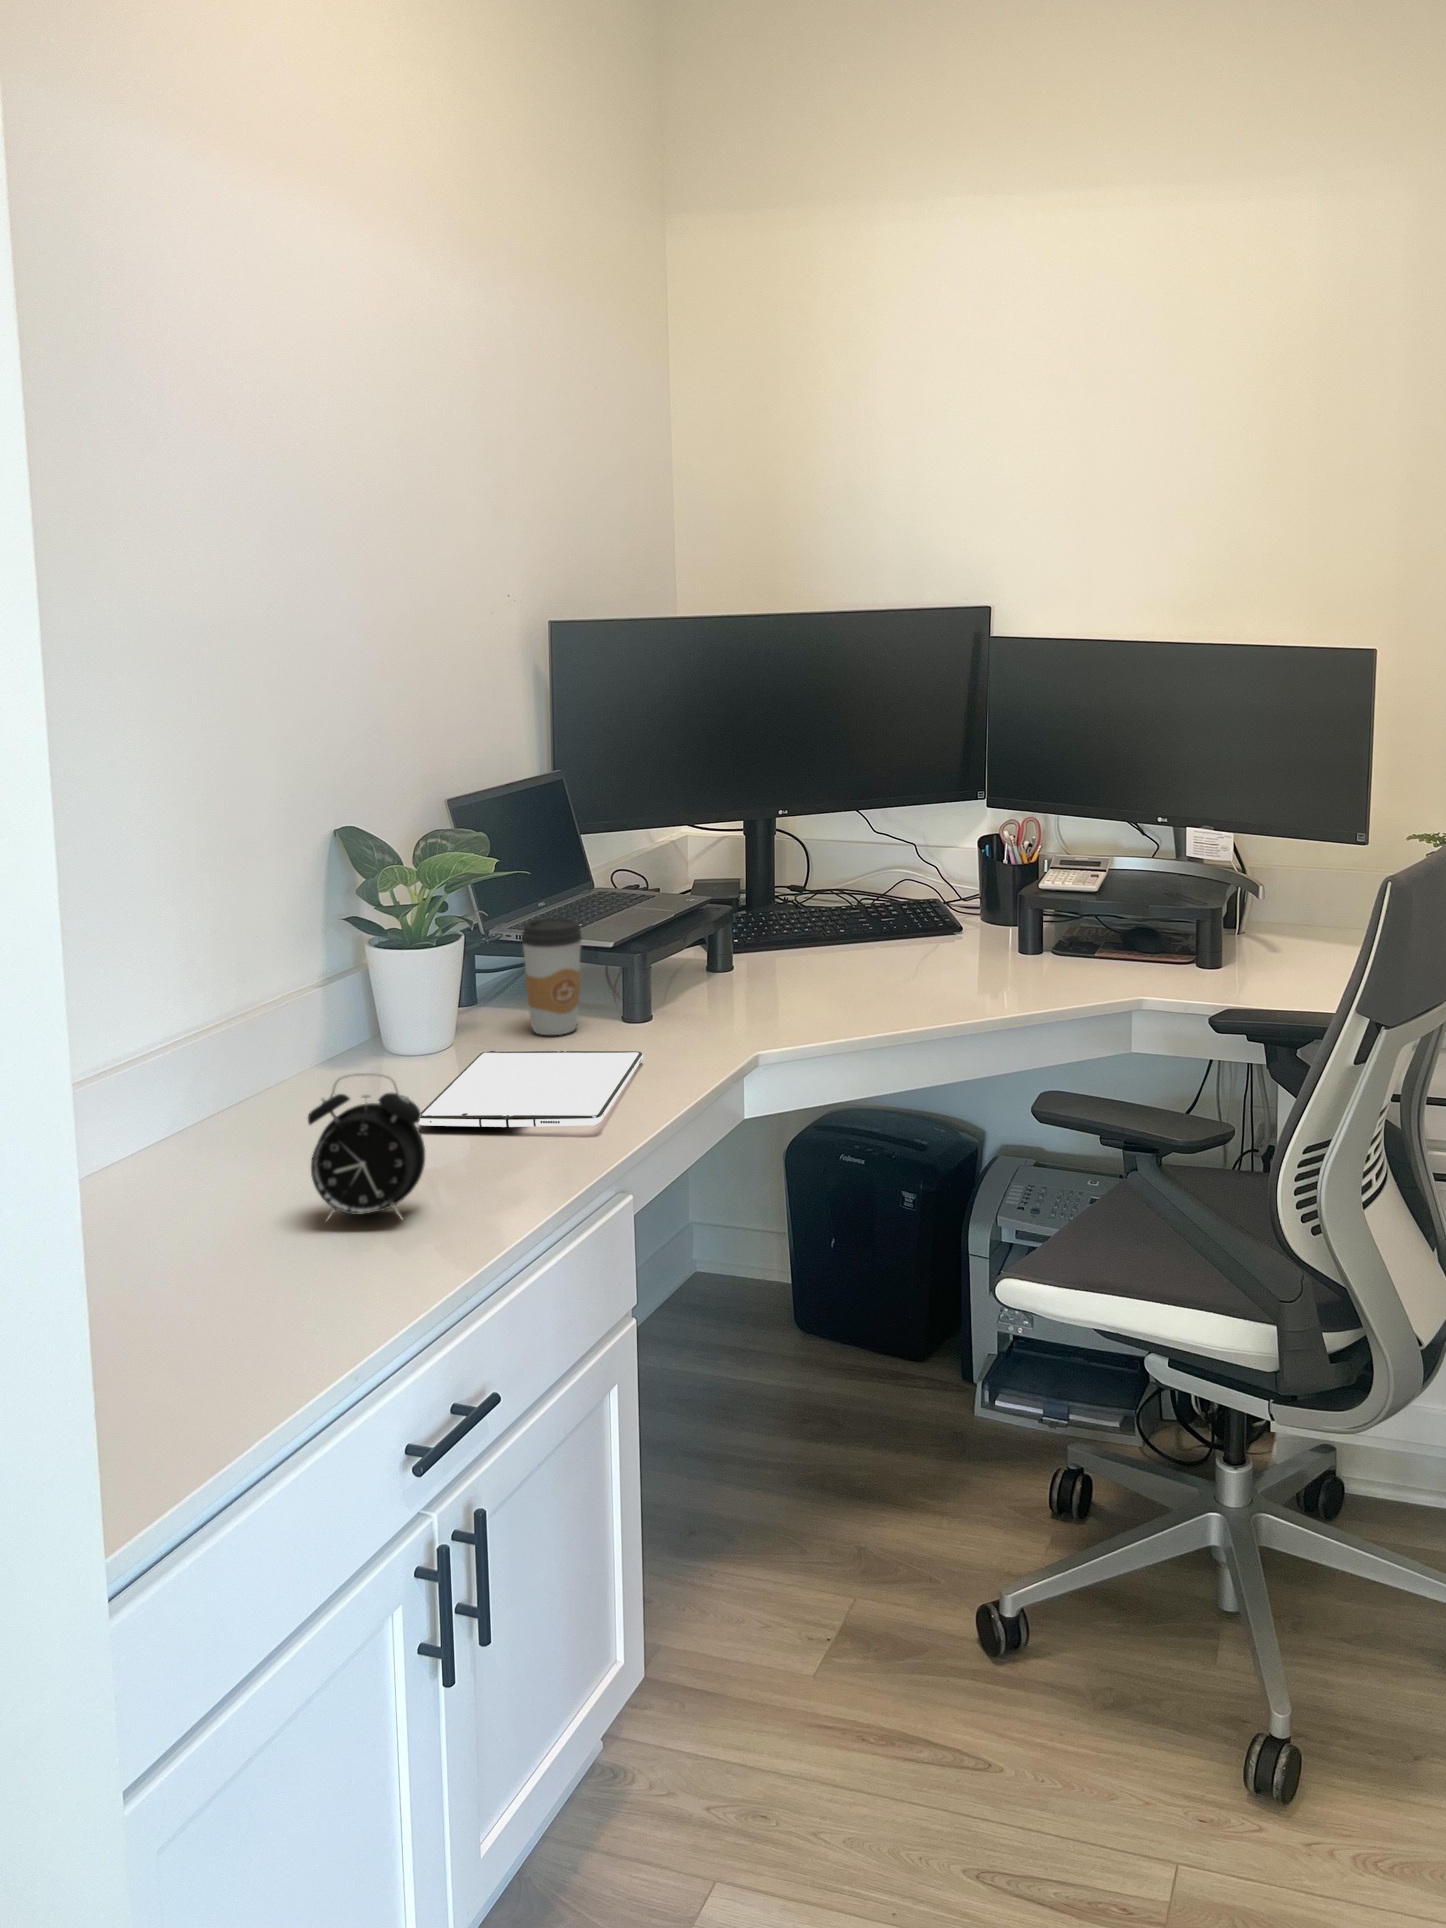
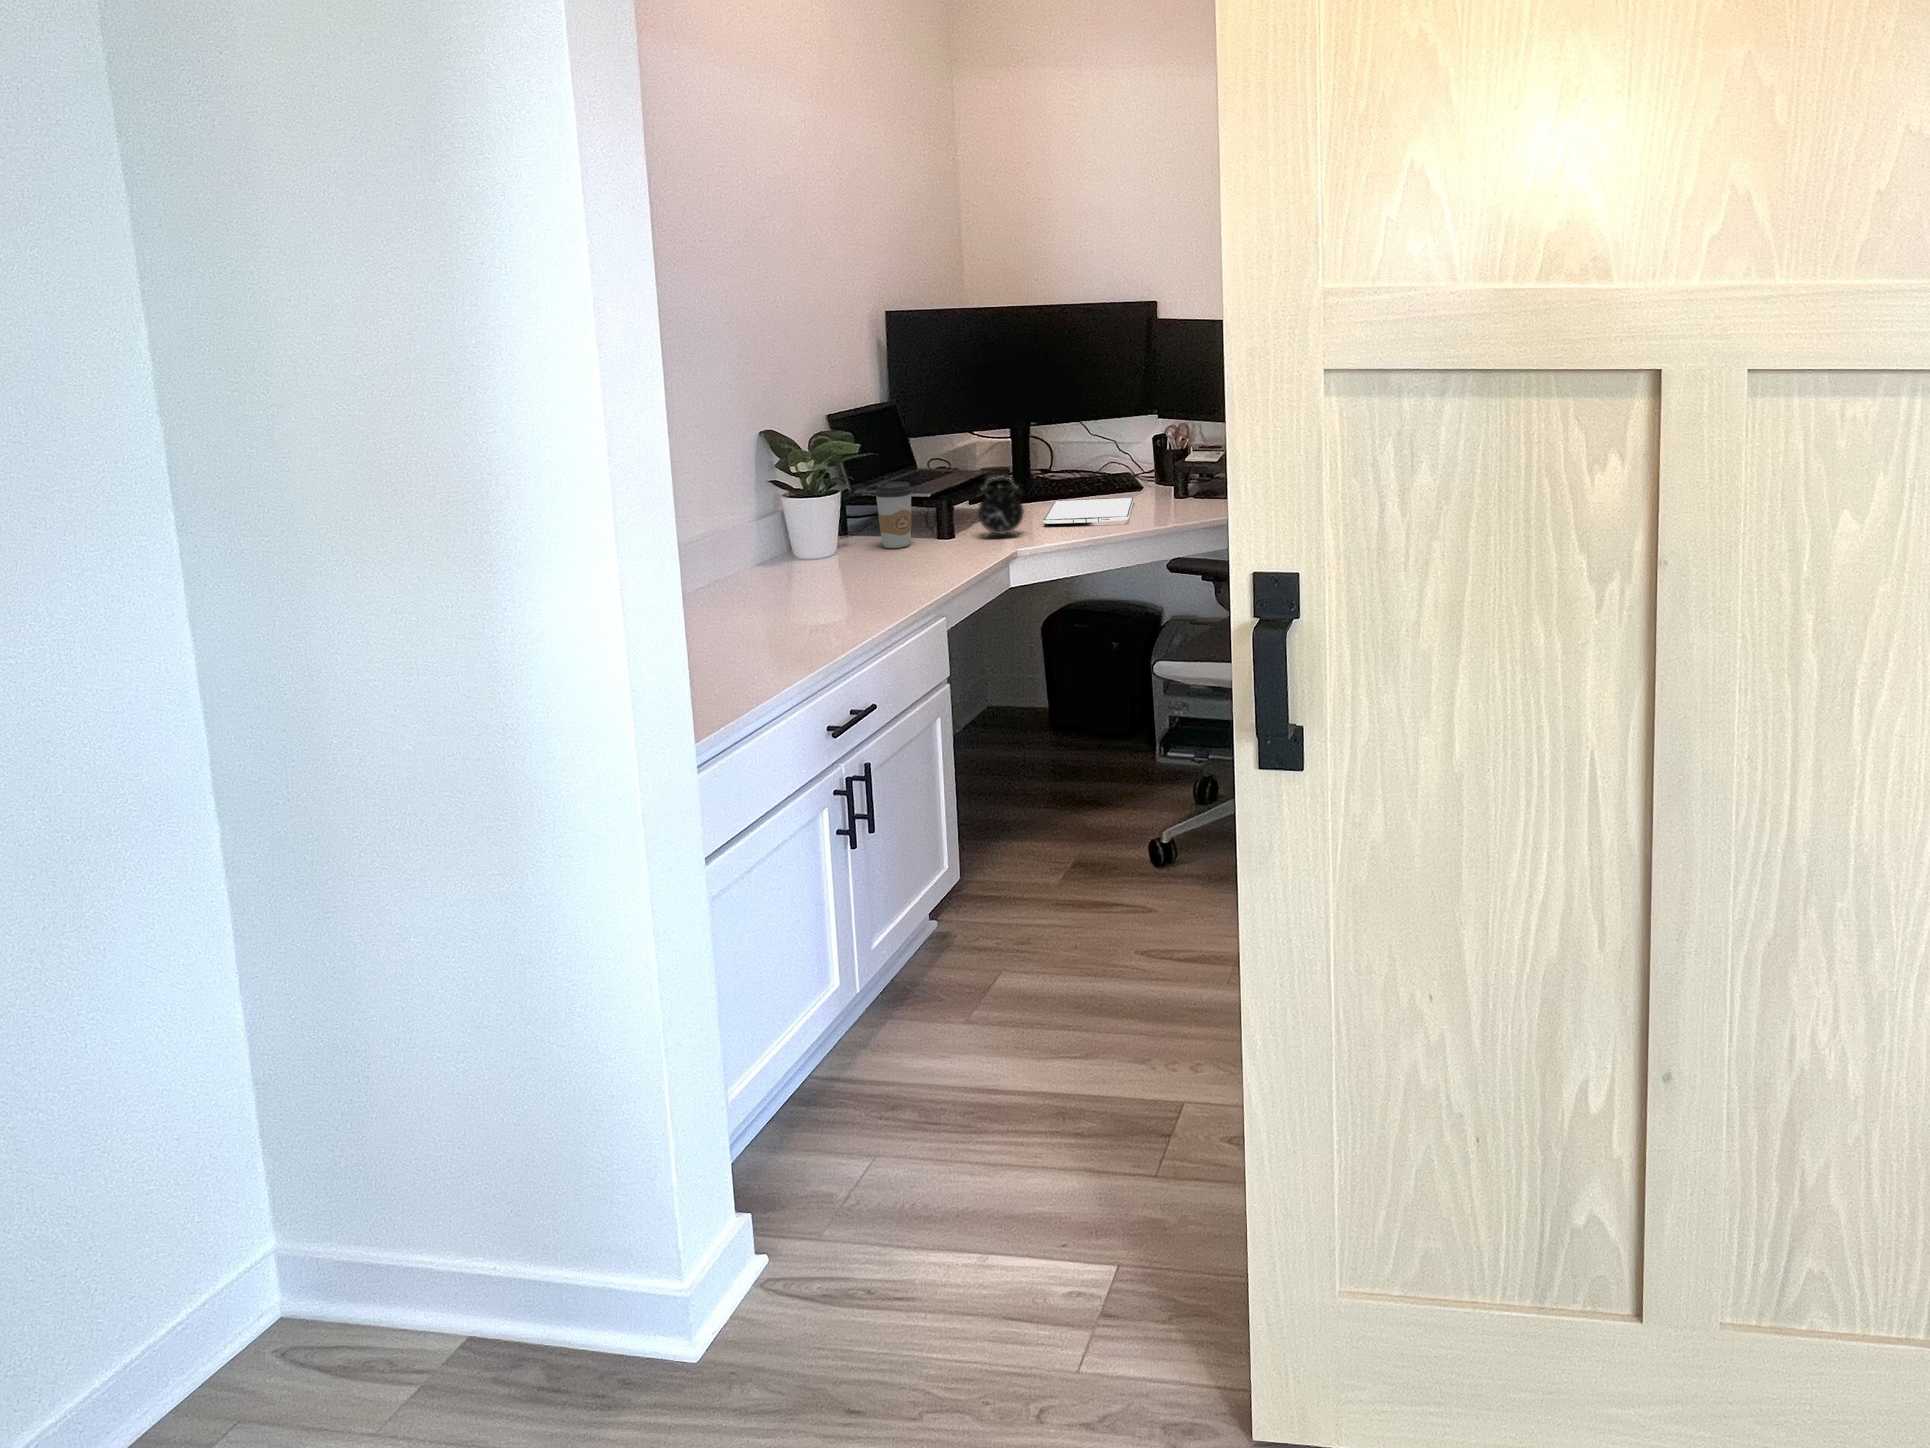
tablet: present [419,1051,643,1127] -> present [1043,497,1134,524]
alarm clock: present [308,1073,425,1220] -> present [977,478,1023,536]

